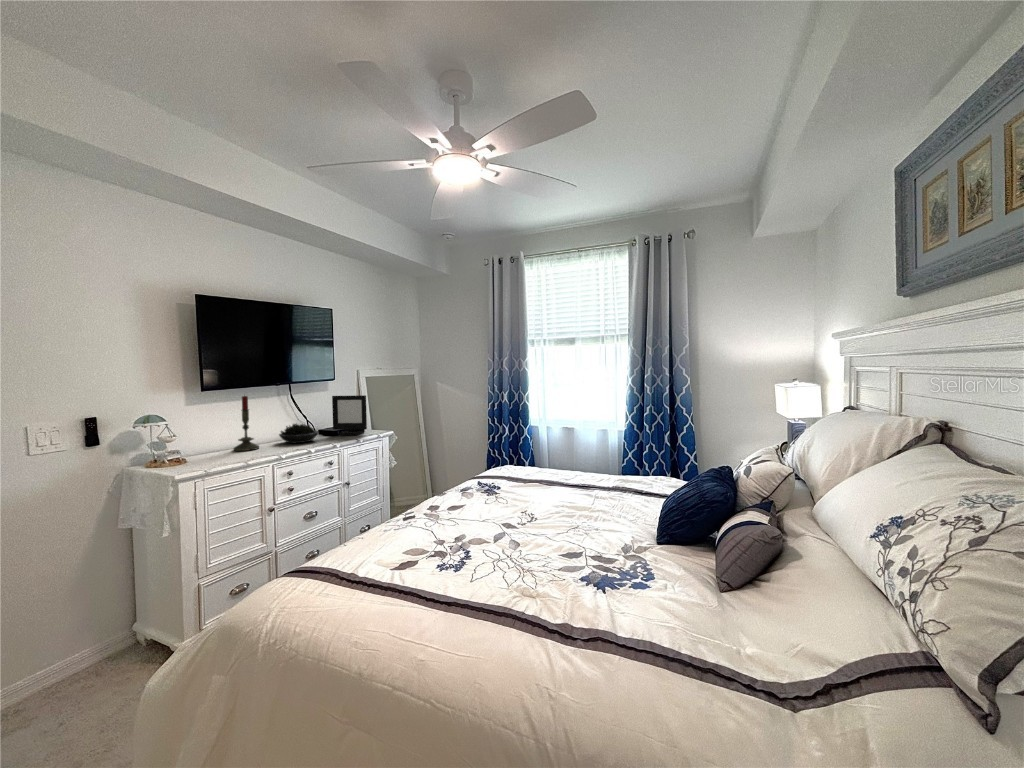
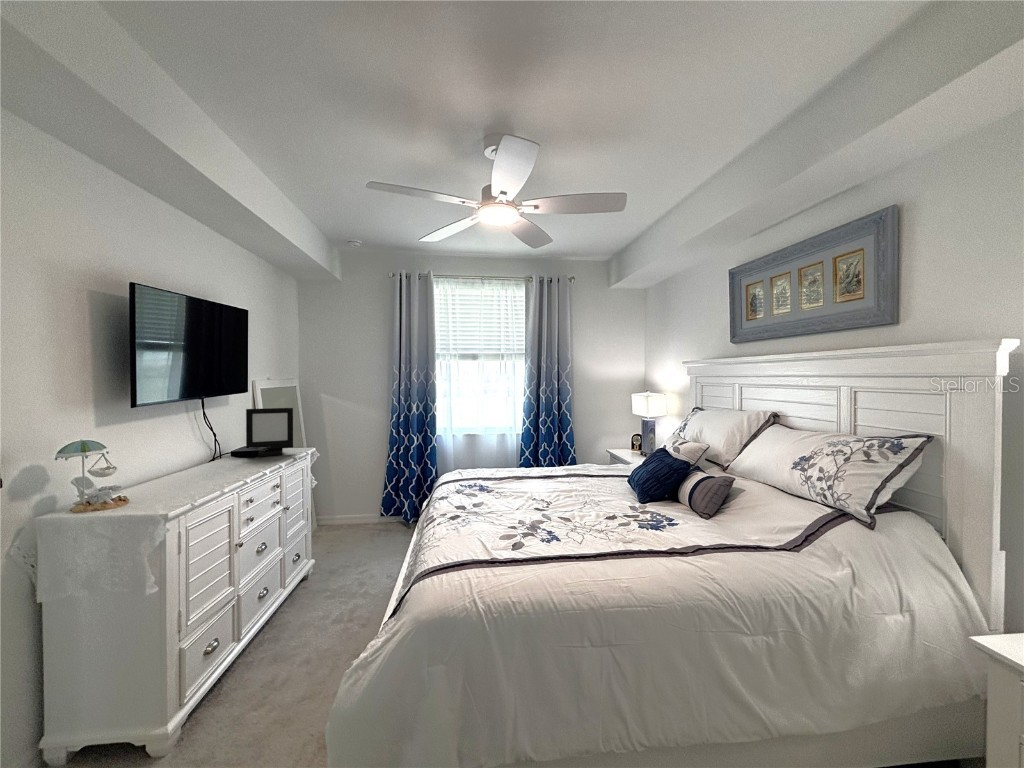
candle: present [233,396,259,451] -> none [152,408,189,485]
succulent plant: present [279,424,318,443] -> none [197,444,251,470]

